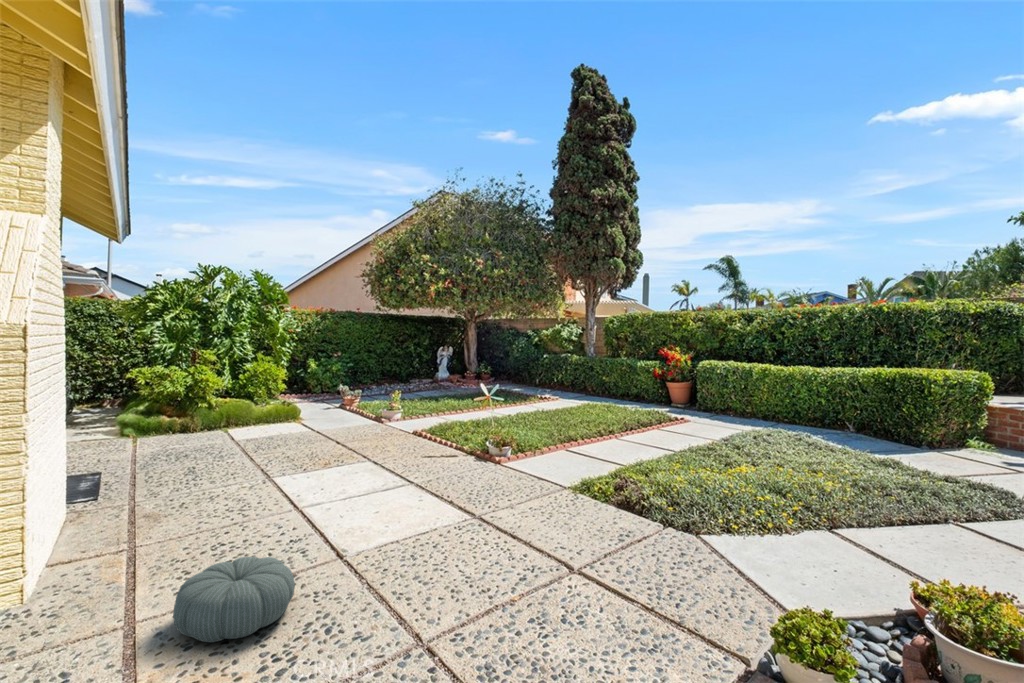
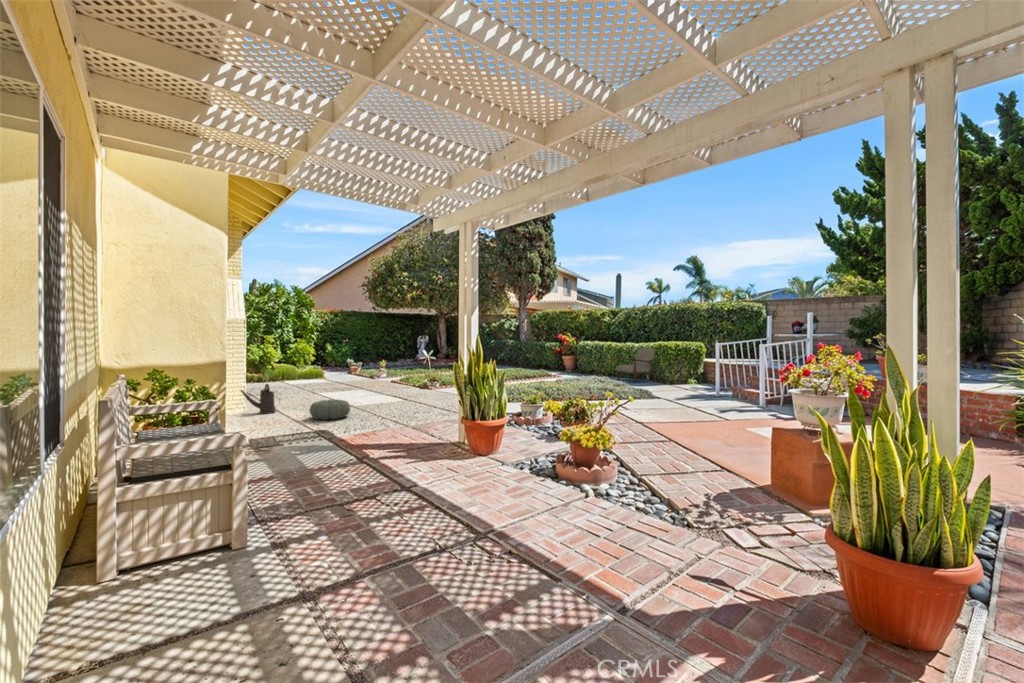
chair: none [799,383,879,449] -> present [616,348,655,383]
watering can: none [23,500,130,582] -> present [241,384,277,414]

